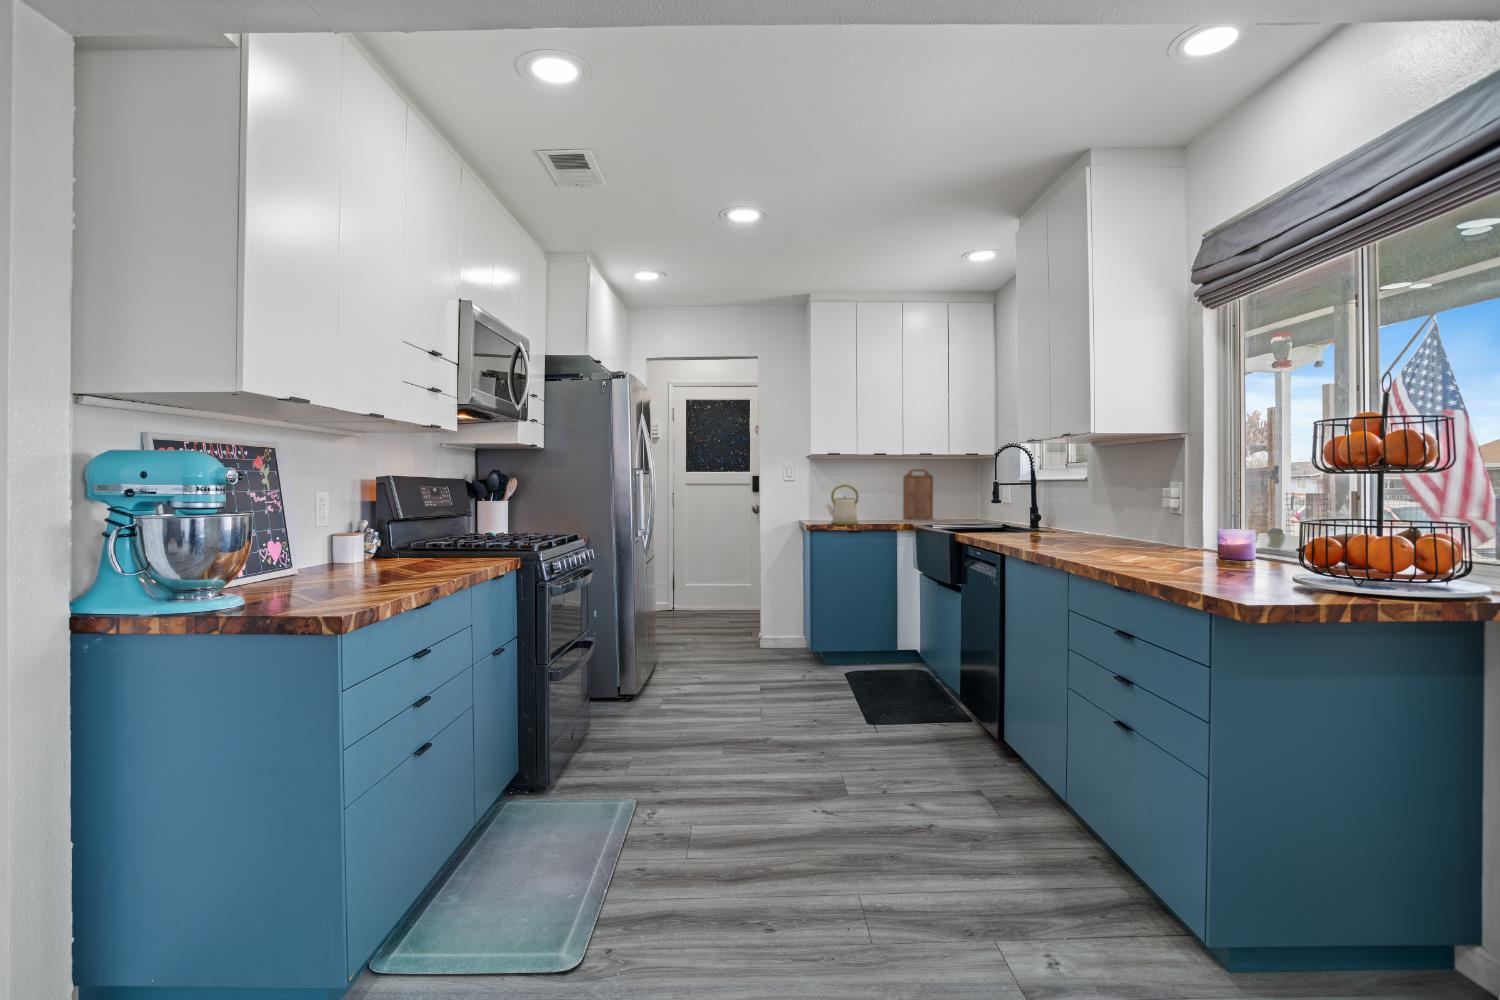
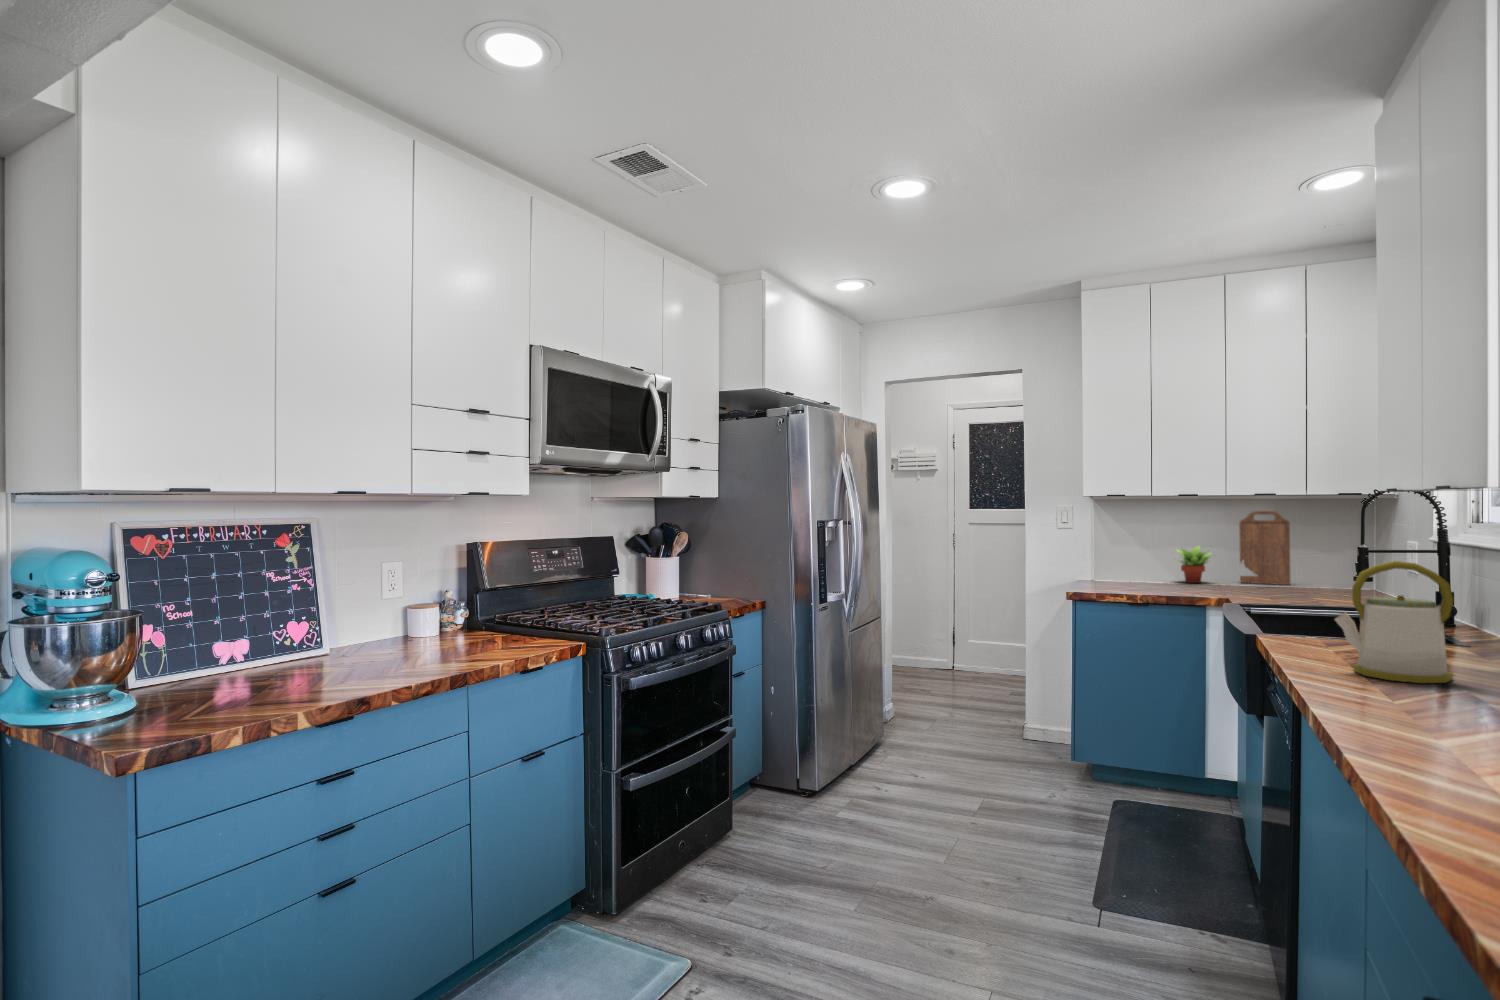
kettle: present [827,485,858,525] -> present [1335,561,1454,683]
succulent plant: none [863,492,891,520] -> present [1177,546,1211,583]

